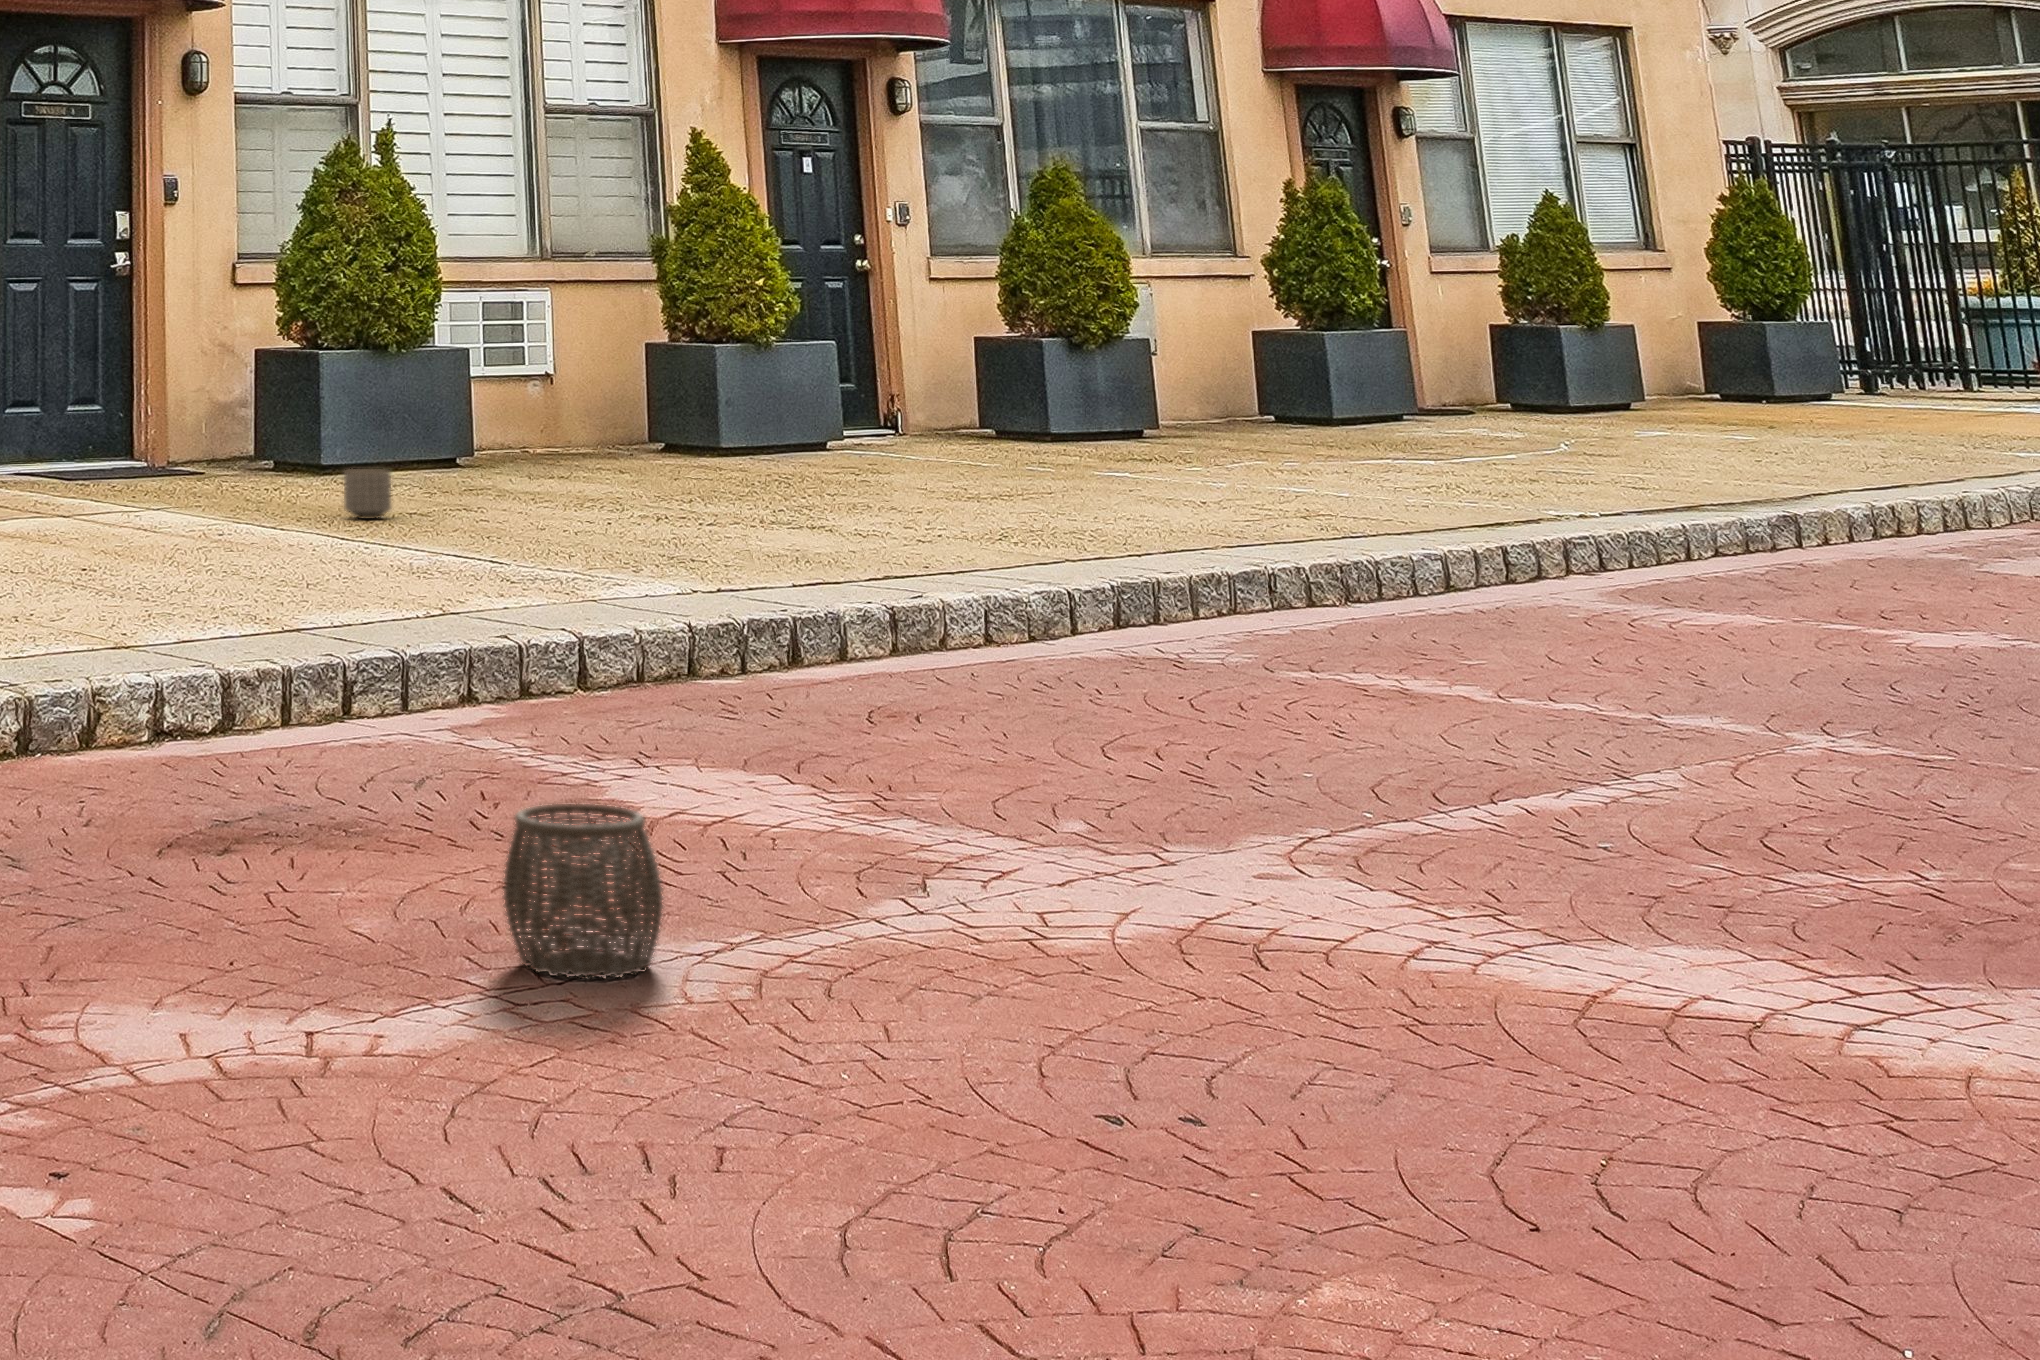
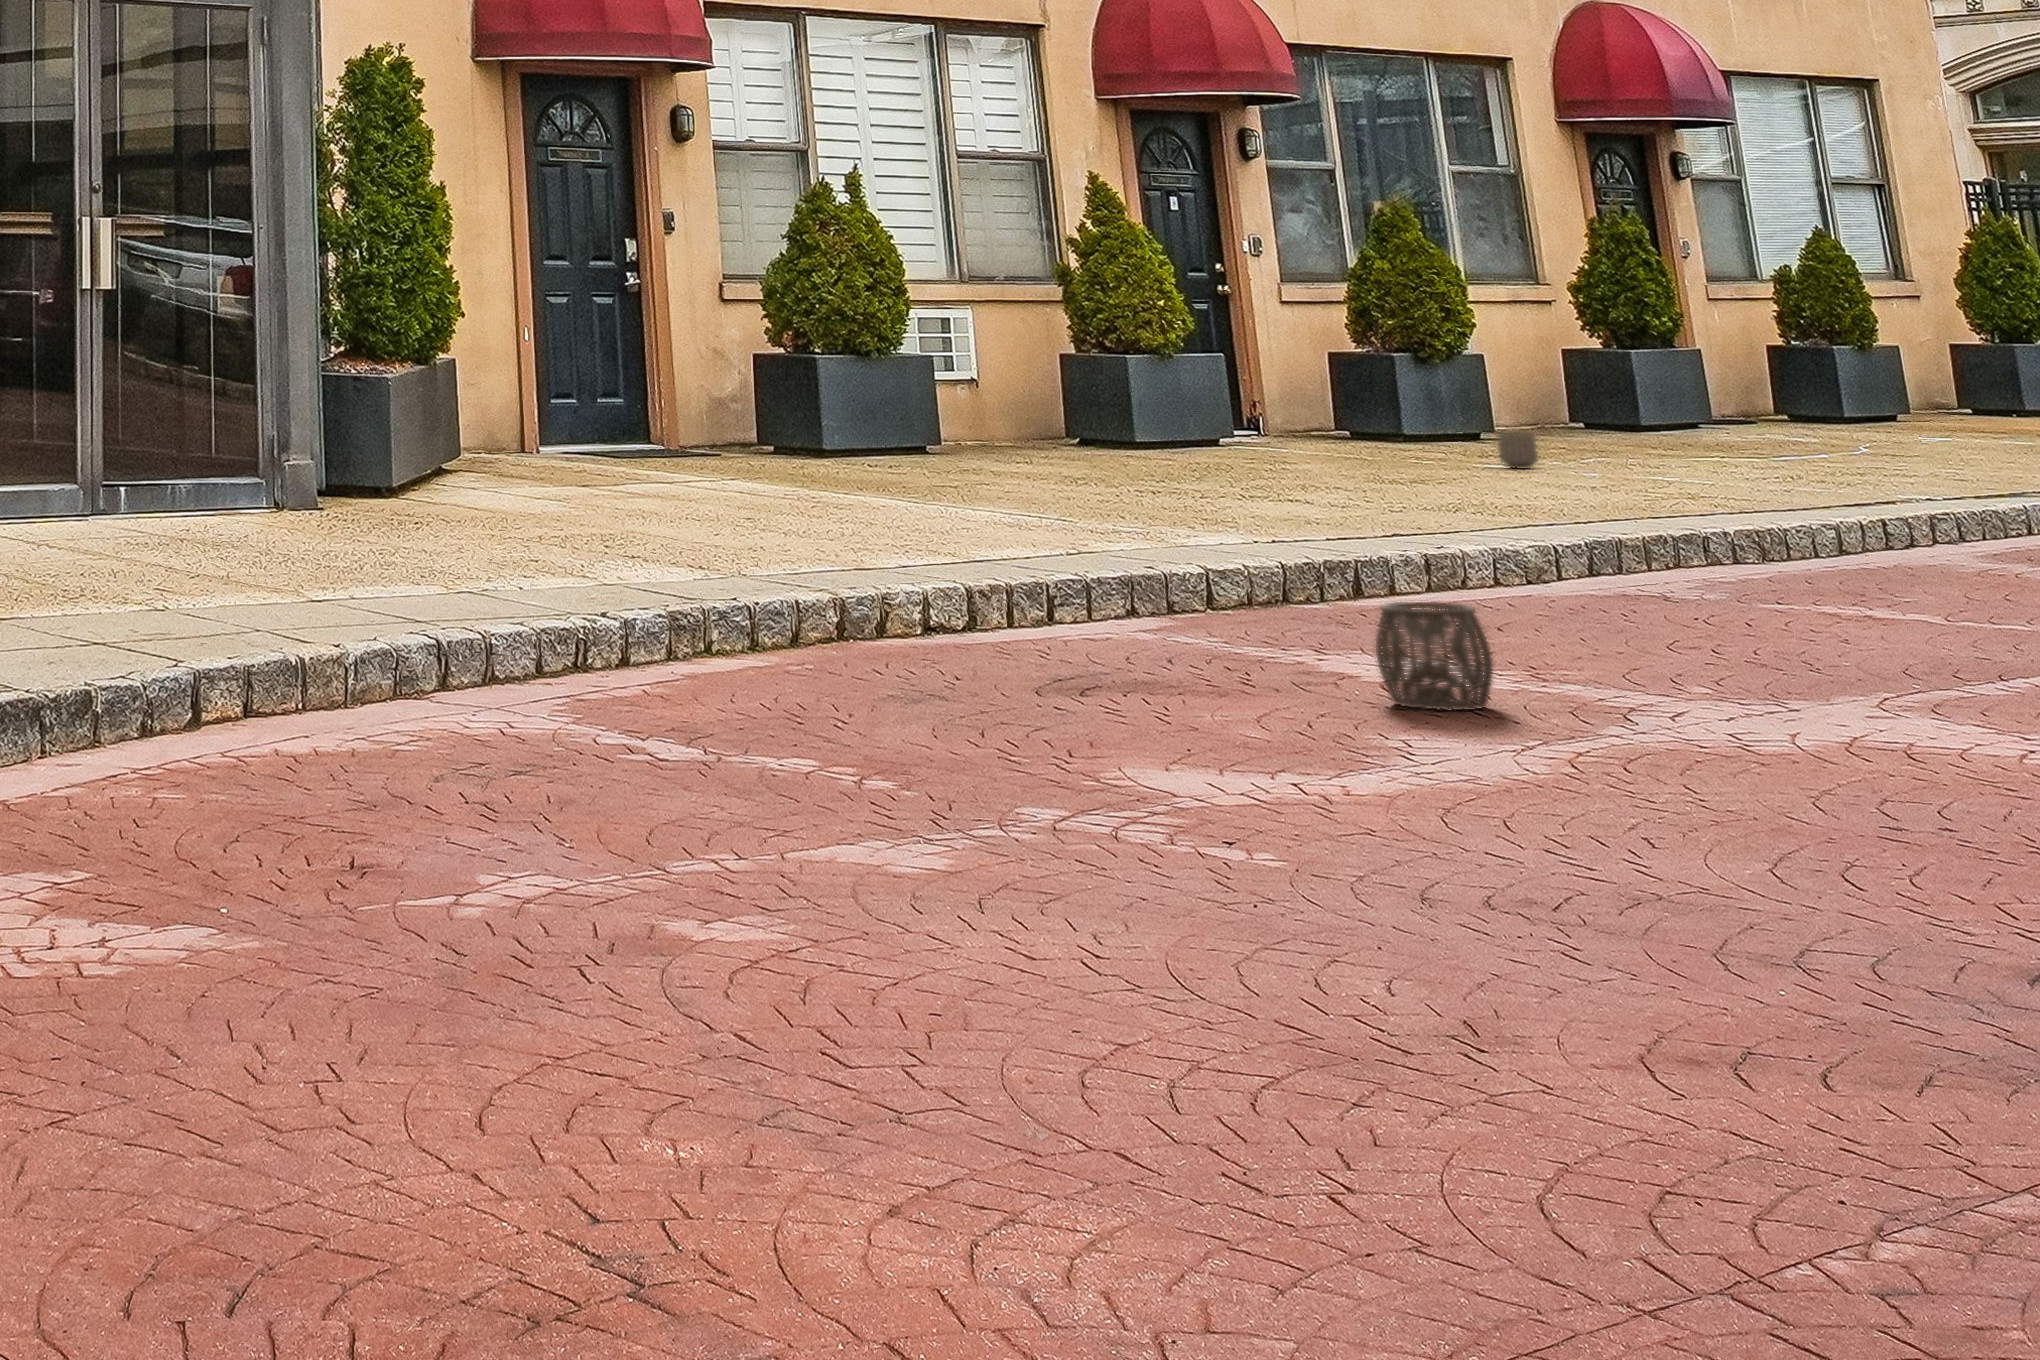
planter: present [344,469,392,519] -> present [1497,432,1538,469]

